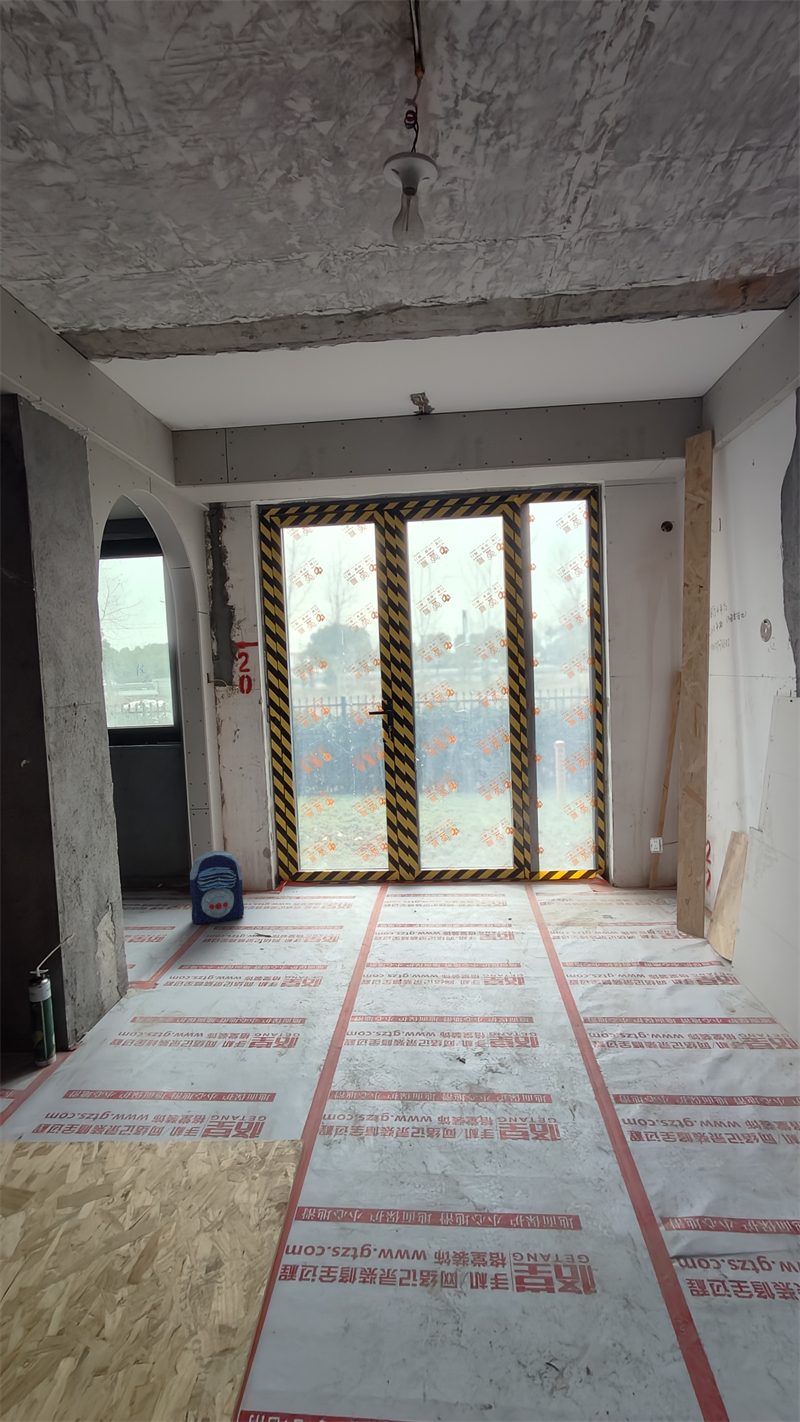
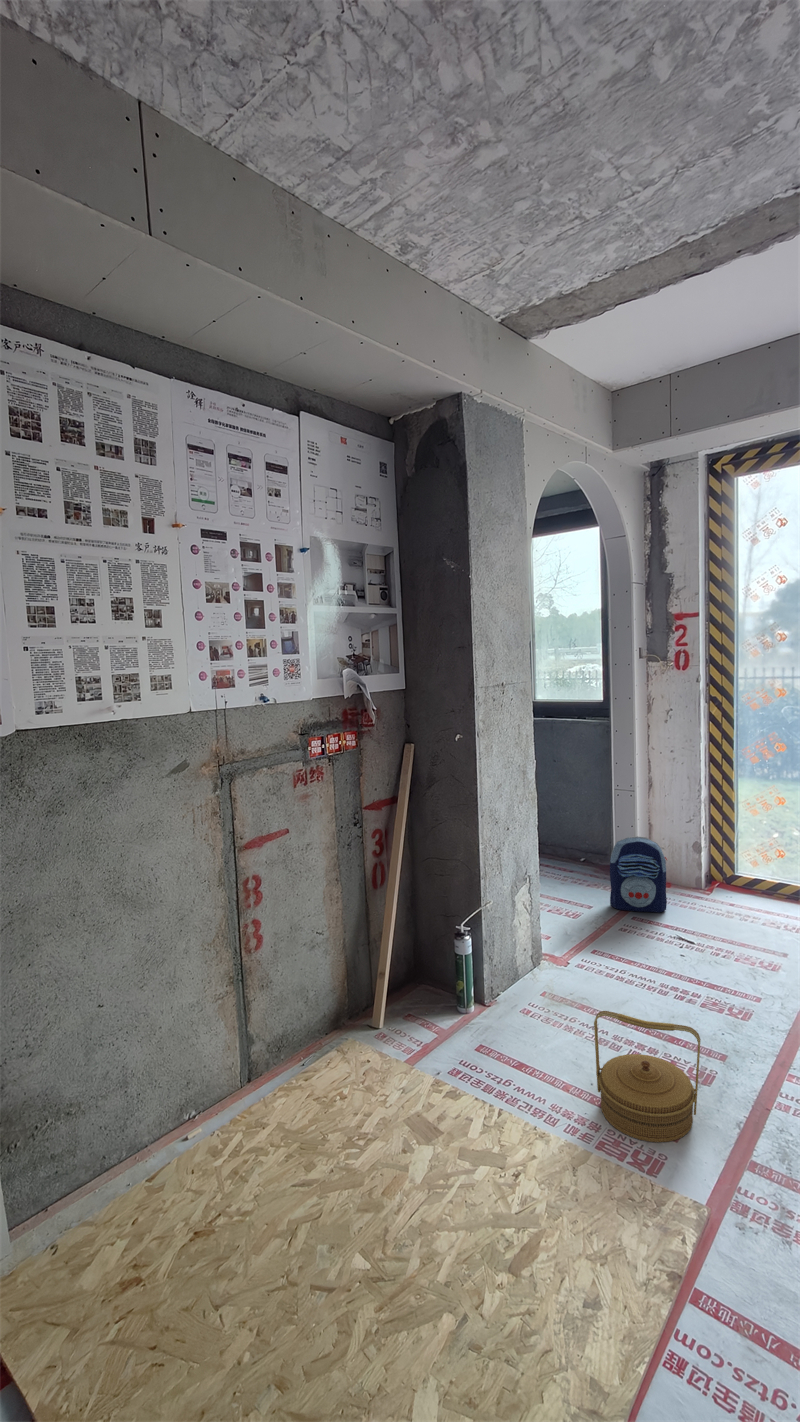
basket: none [193,999,286,1114] -> present [594,1011,701,1143]

